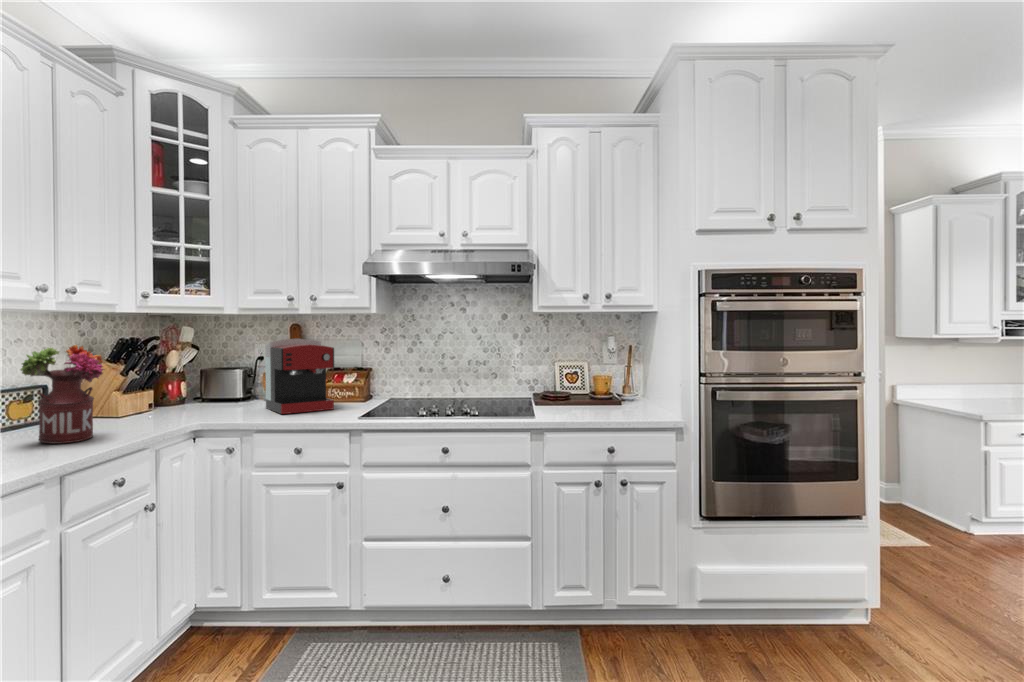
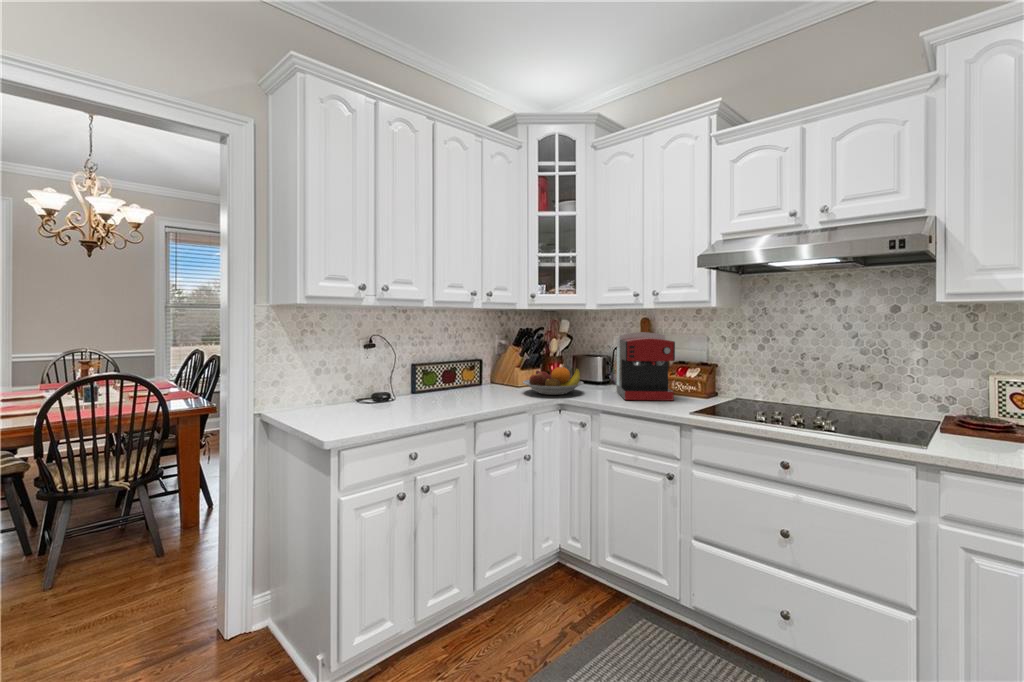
flower arrangement: present [20,345,104,443] -> none [451,336,499,406]
fruit bowl: none [135,383,225,419] -> present [523,367,583,395]

